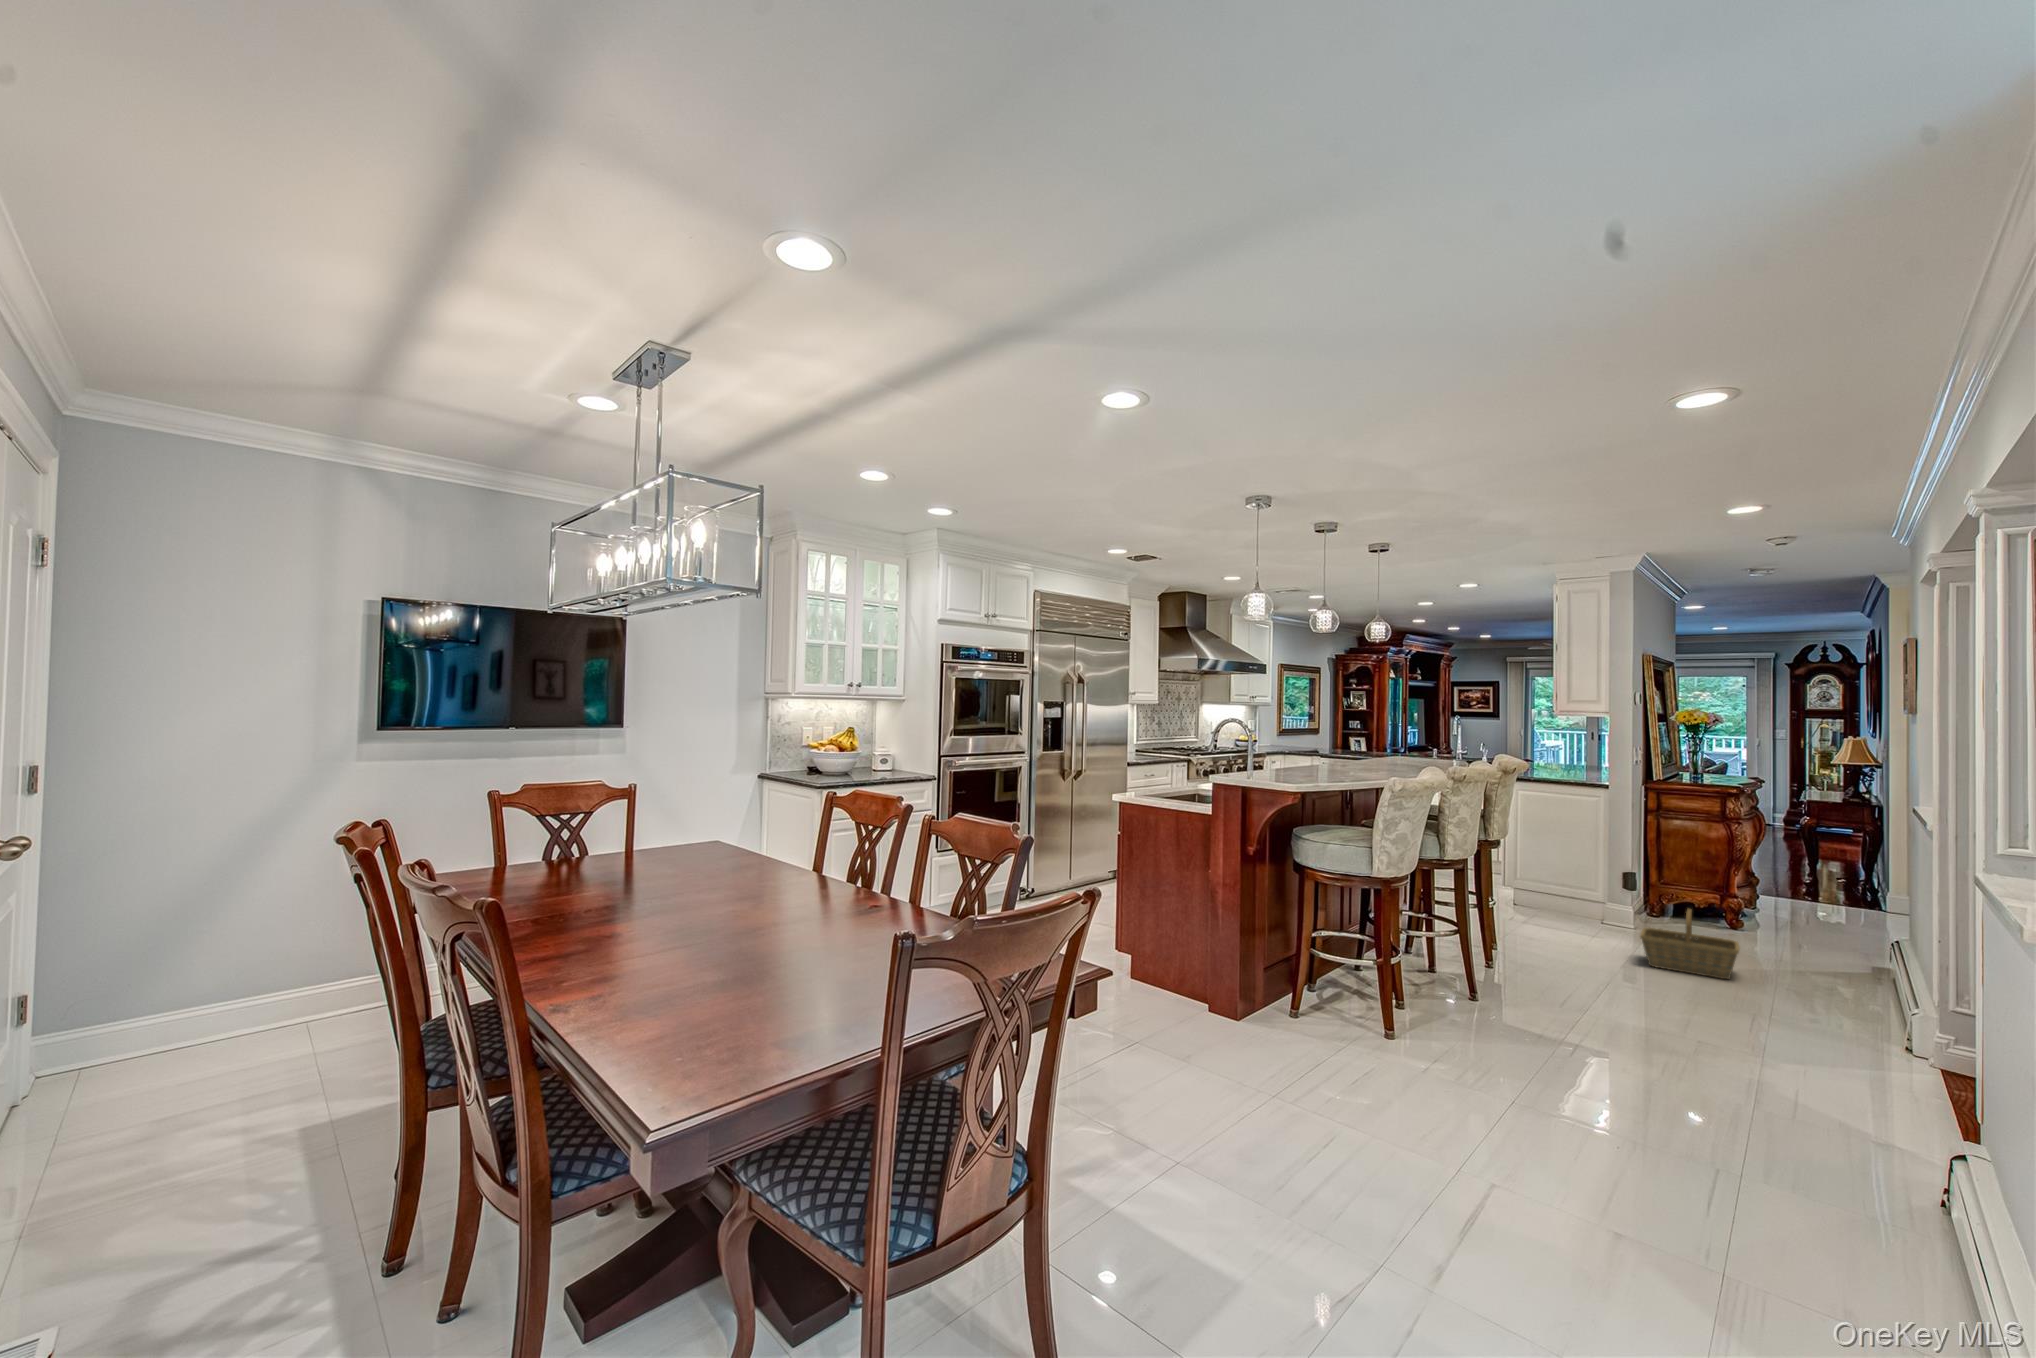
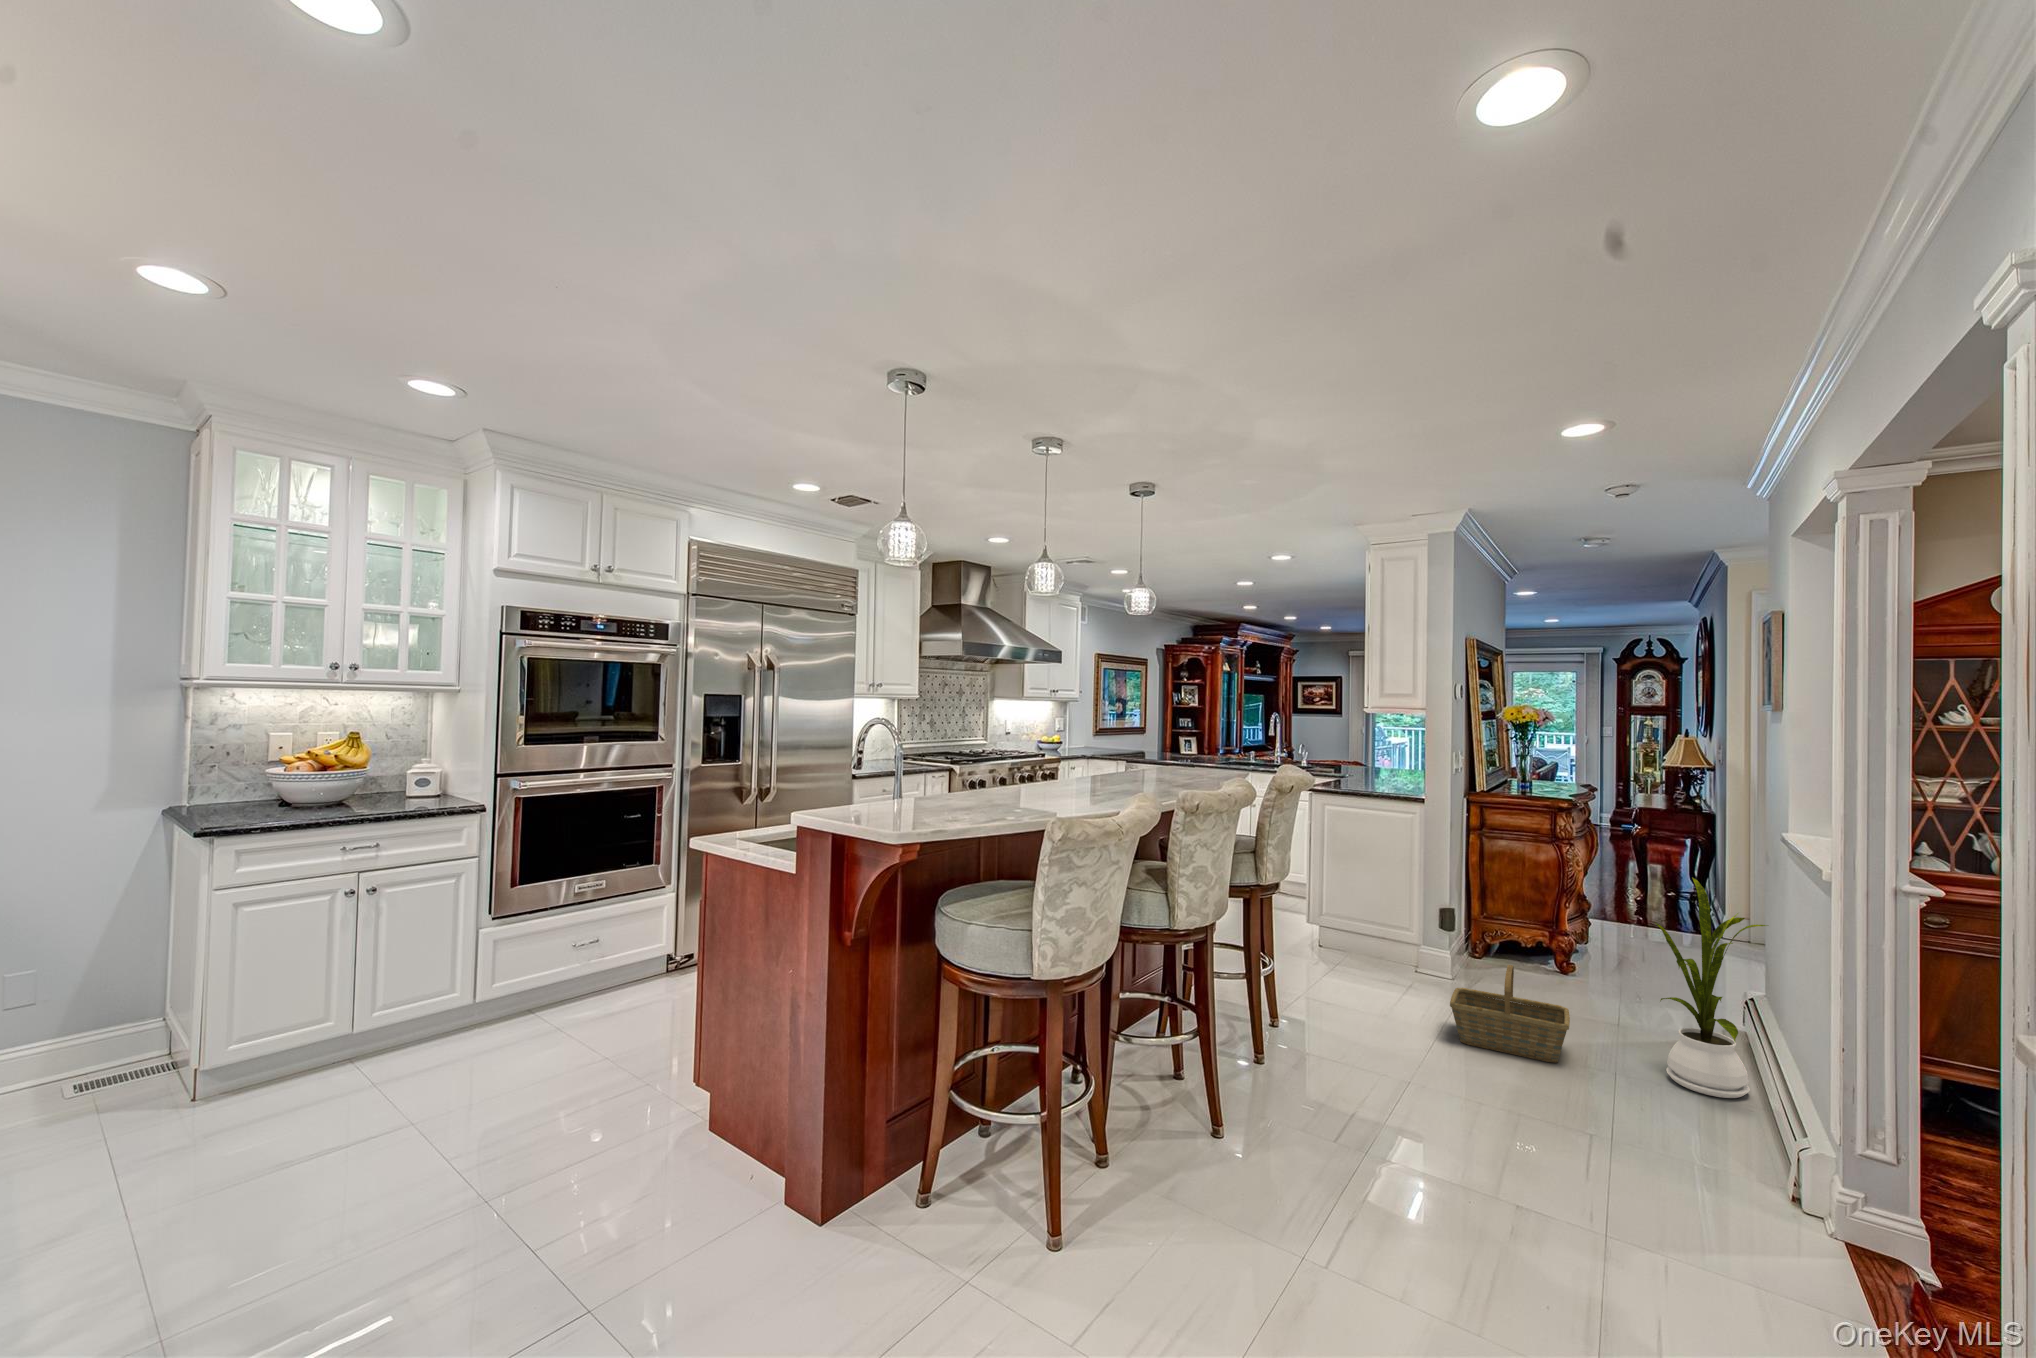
house plant: none [1806,841,1902,1002] -> present [1655,877,1768,1098]

